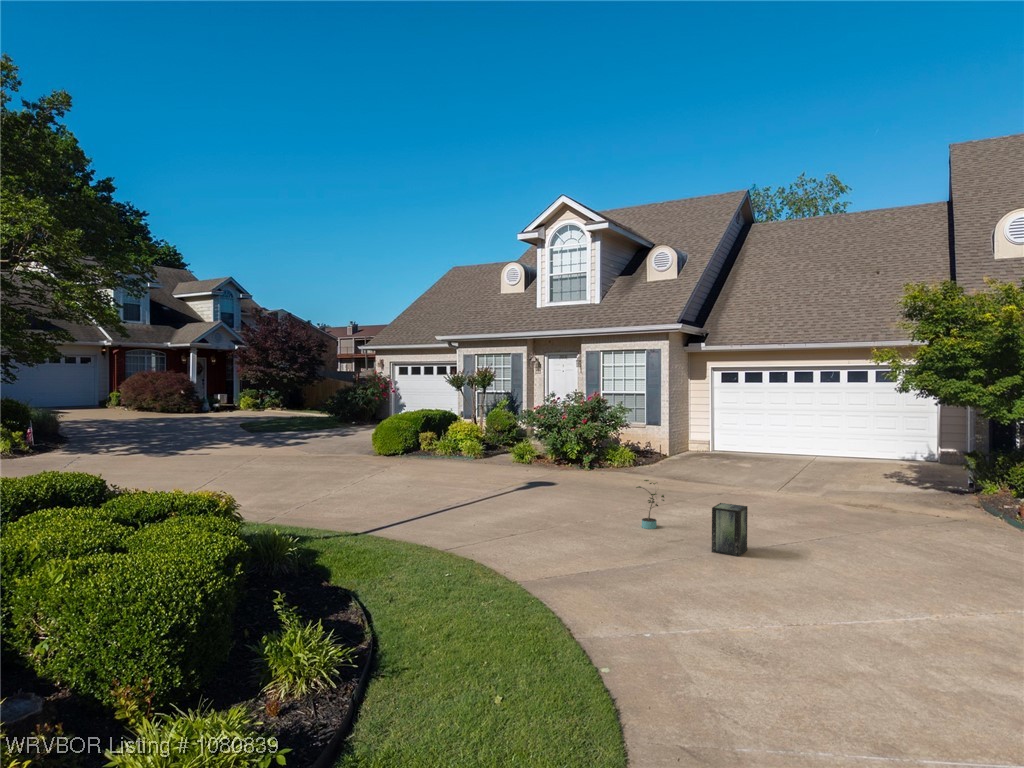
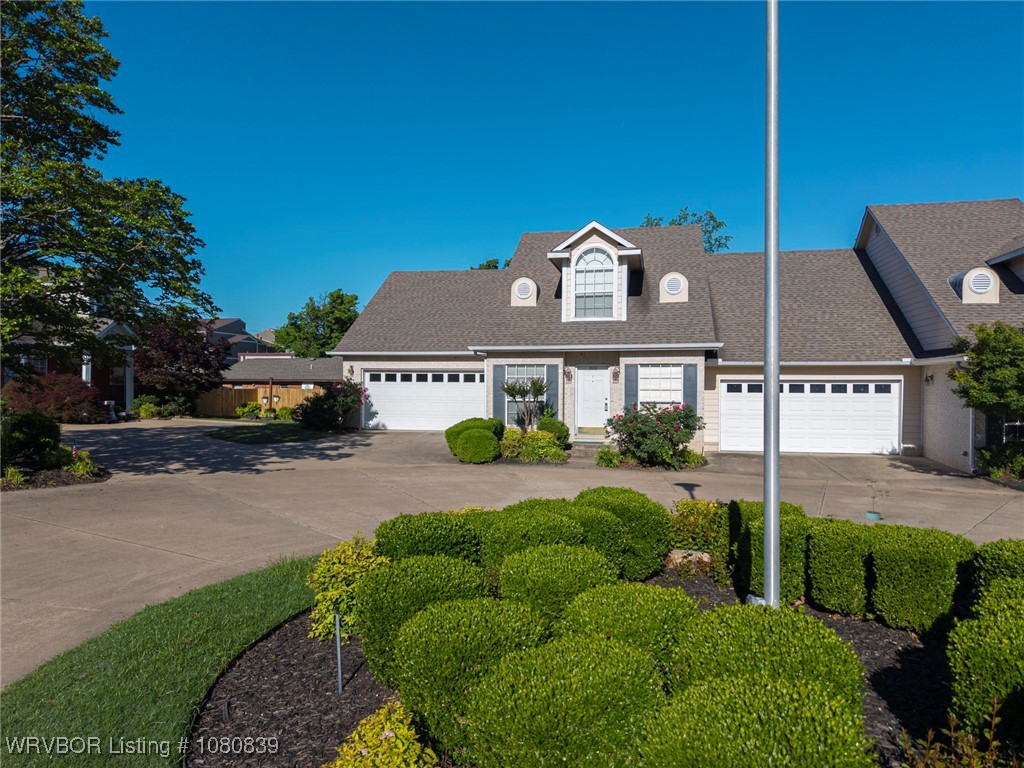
storage box: present [712,503,748,557] -> none [959,495,995,537]

